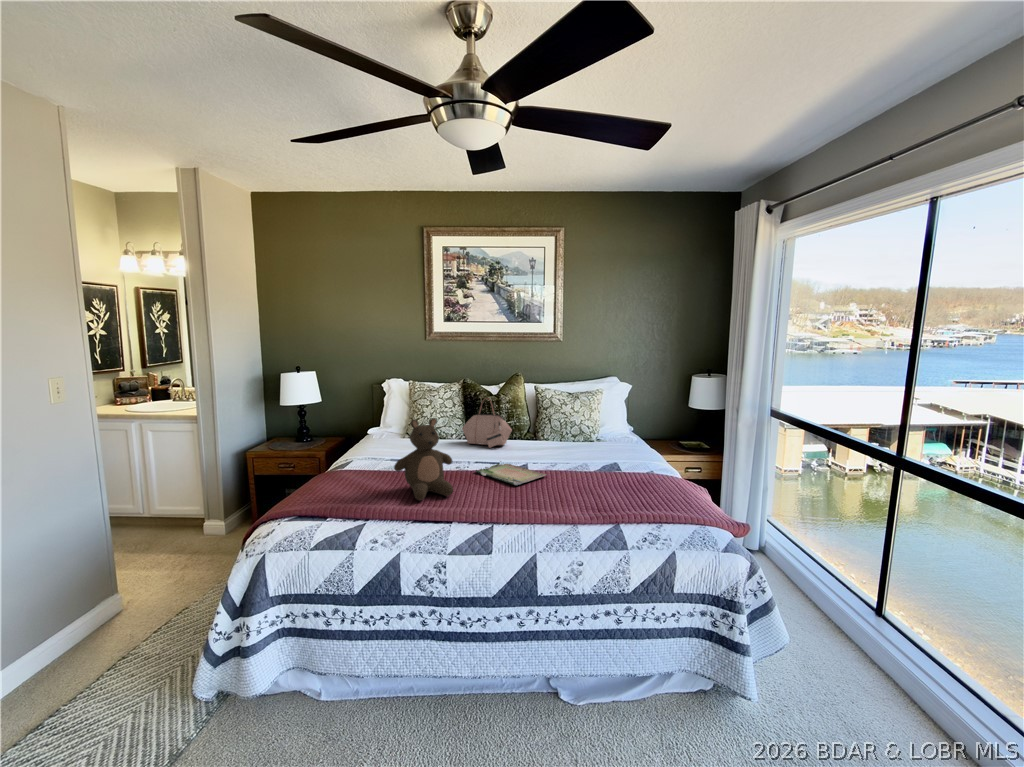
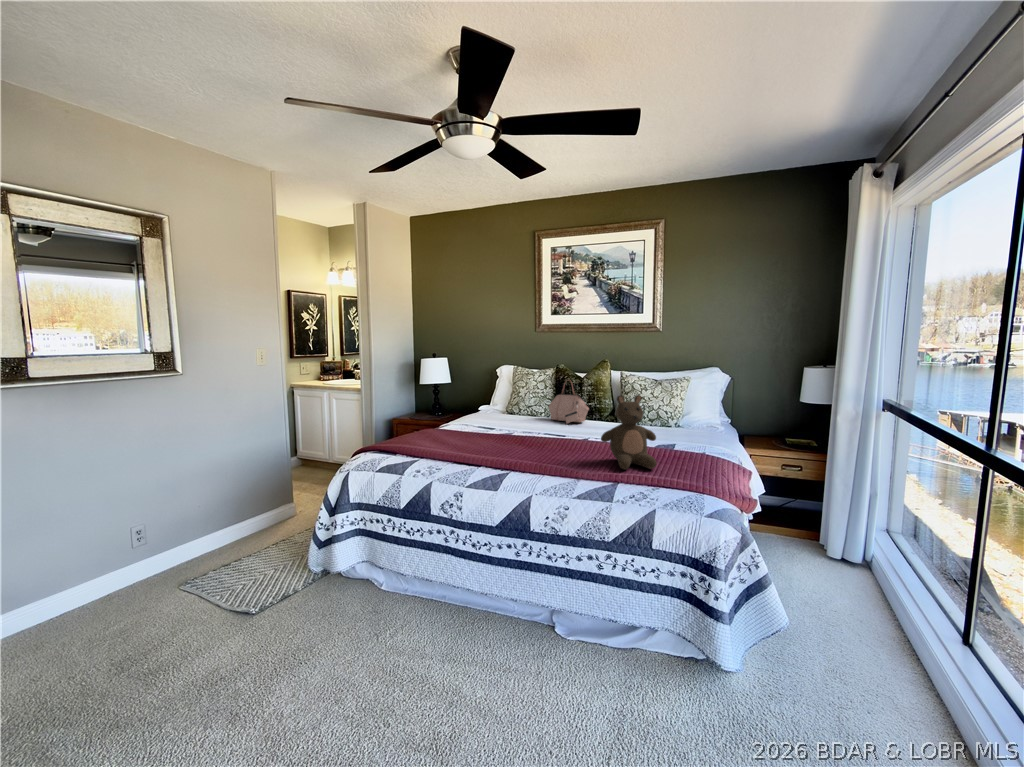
stuffed bear: present [394,418,453,501] -> present [601,395,656,469]
tray: present [476,463,547,486] -> none [534,431,593,450]

